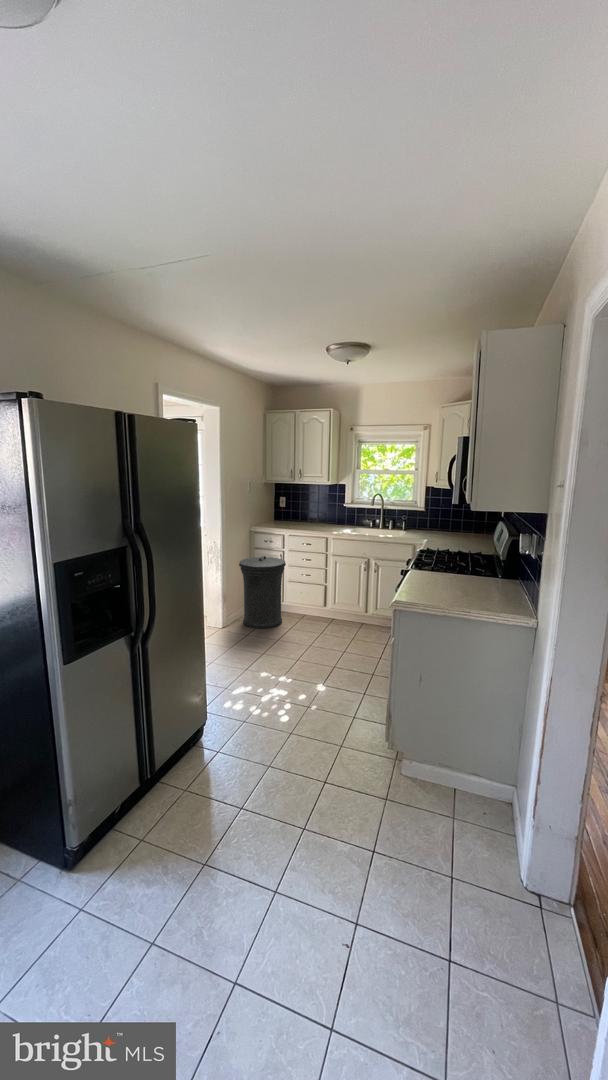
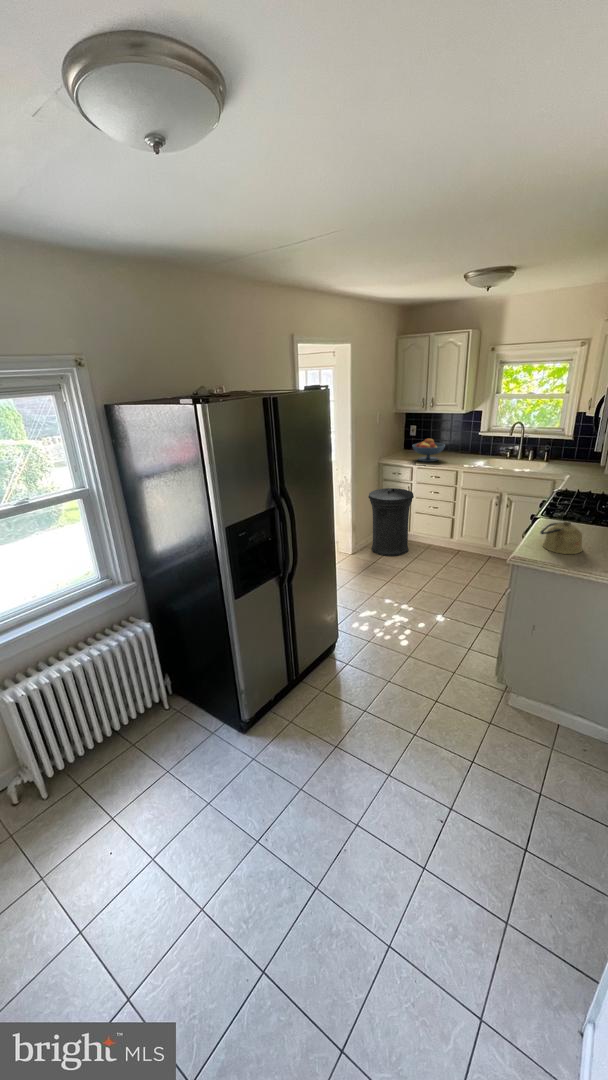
fruit bowl: none [283,507,314,530] -> present [413,439,445,462]
kettle: none [417,566,456,598] -> present [540,522,582,554]

